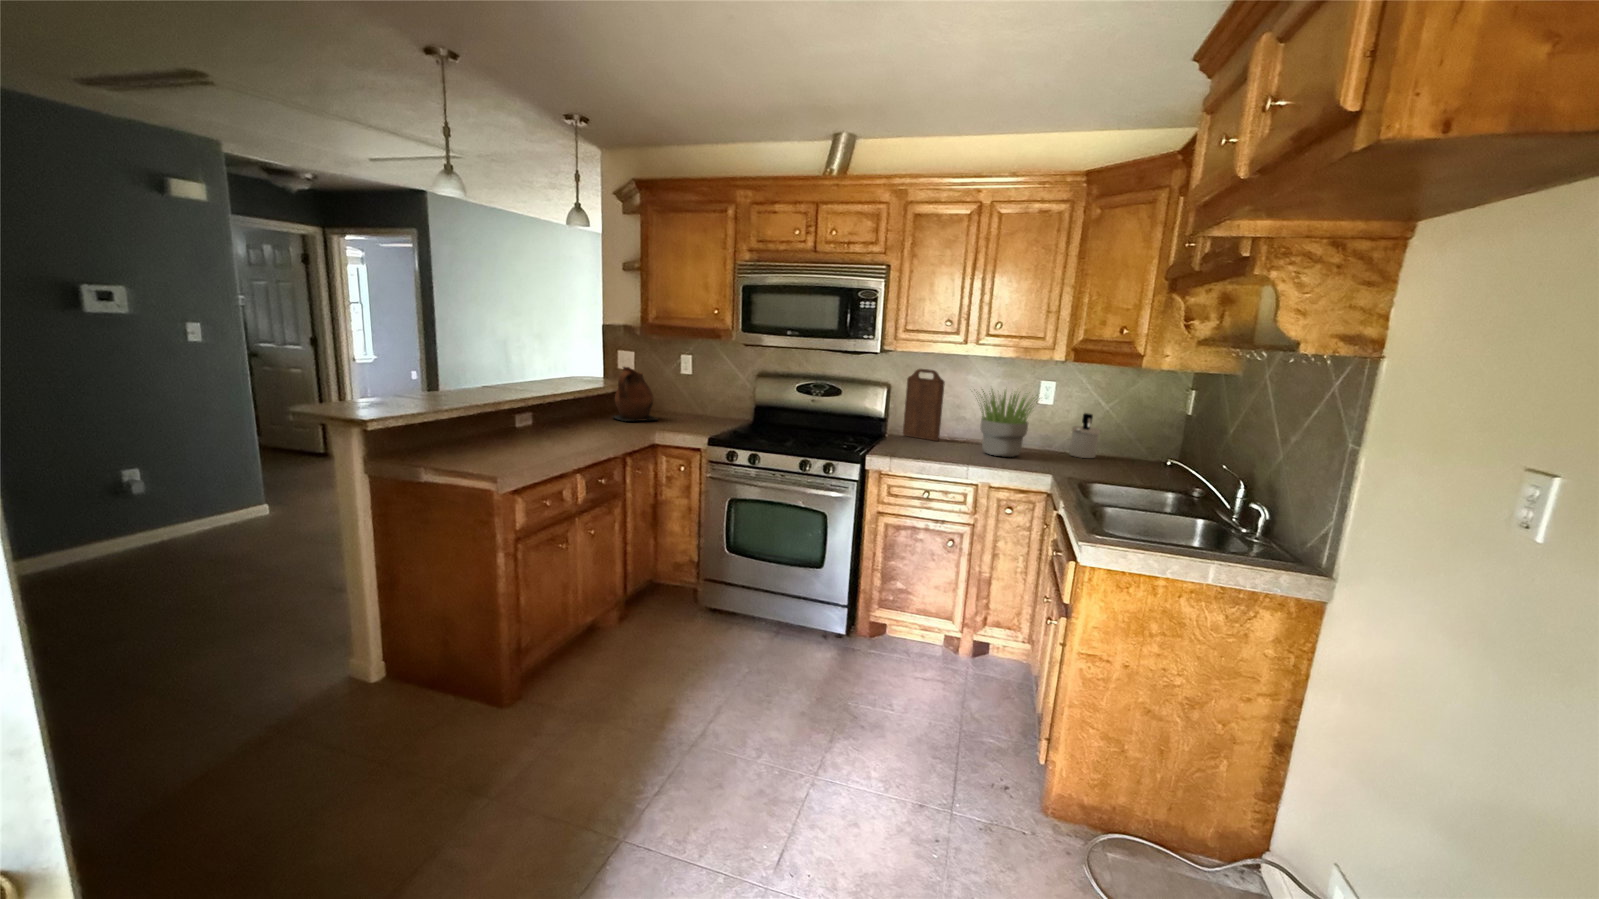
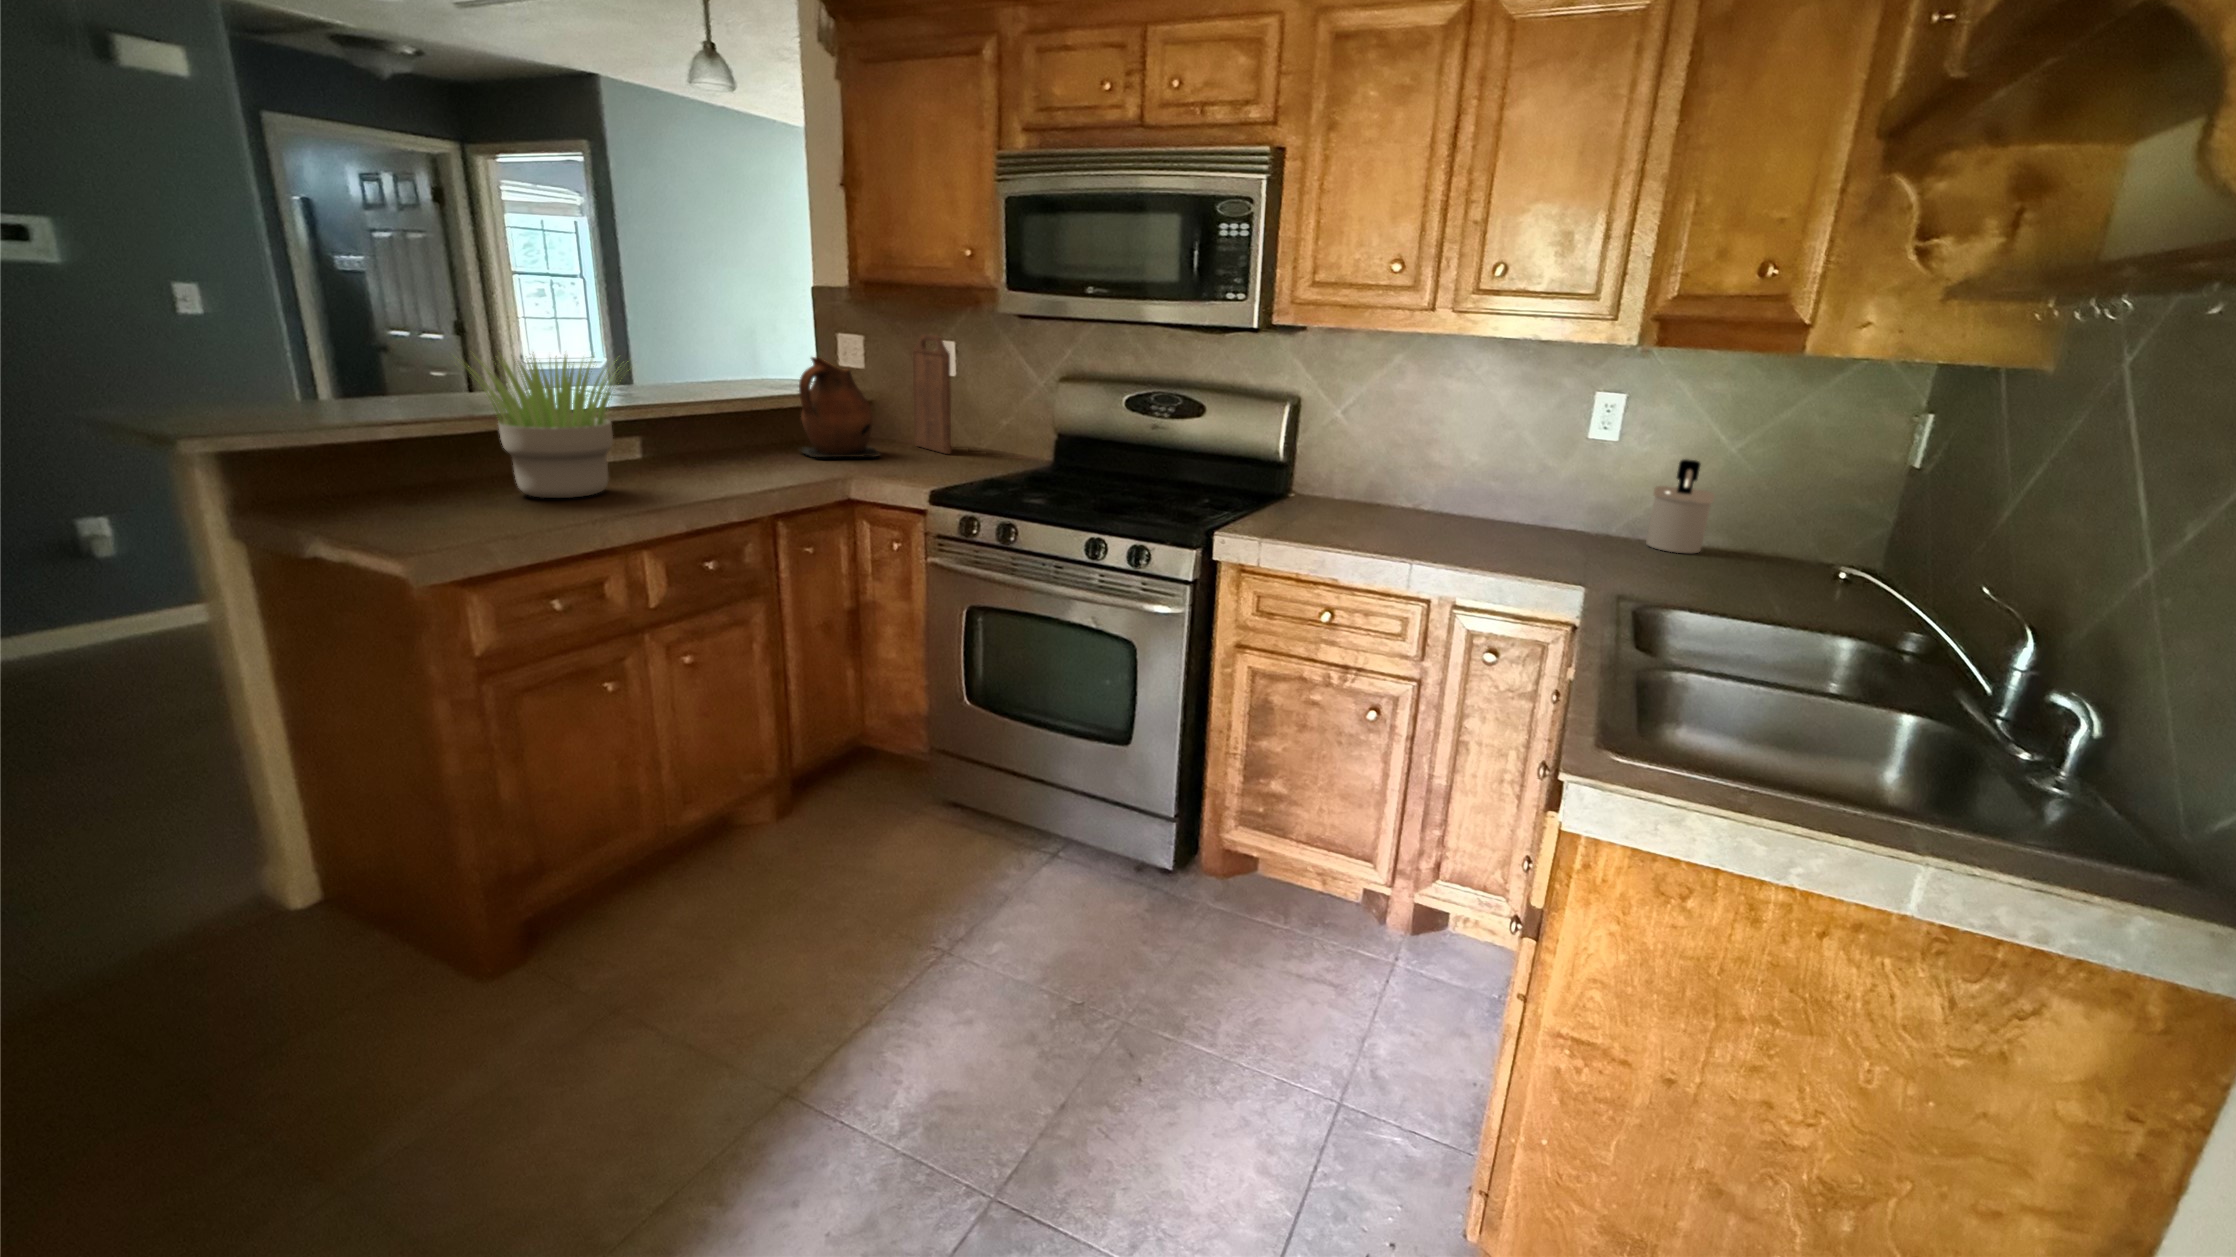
cutting board: present [903,369,945,441] -> present [912,334,951,454]
potted plant: present [979,389,1040,457] -> present [468,356,628,498]

